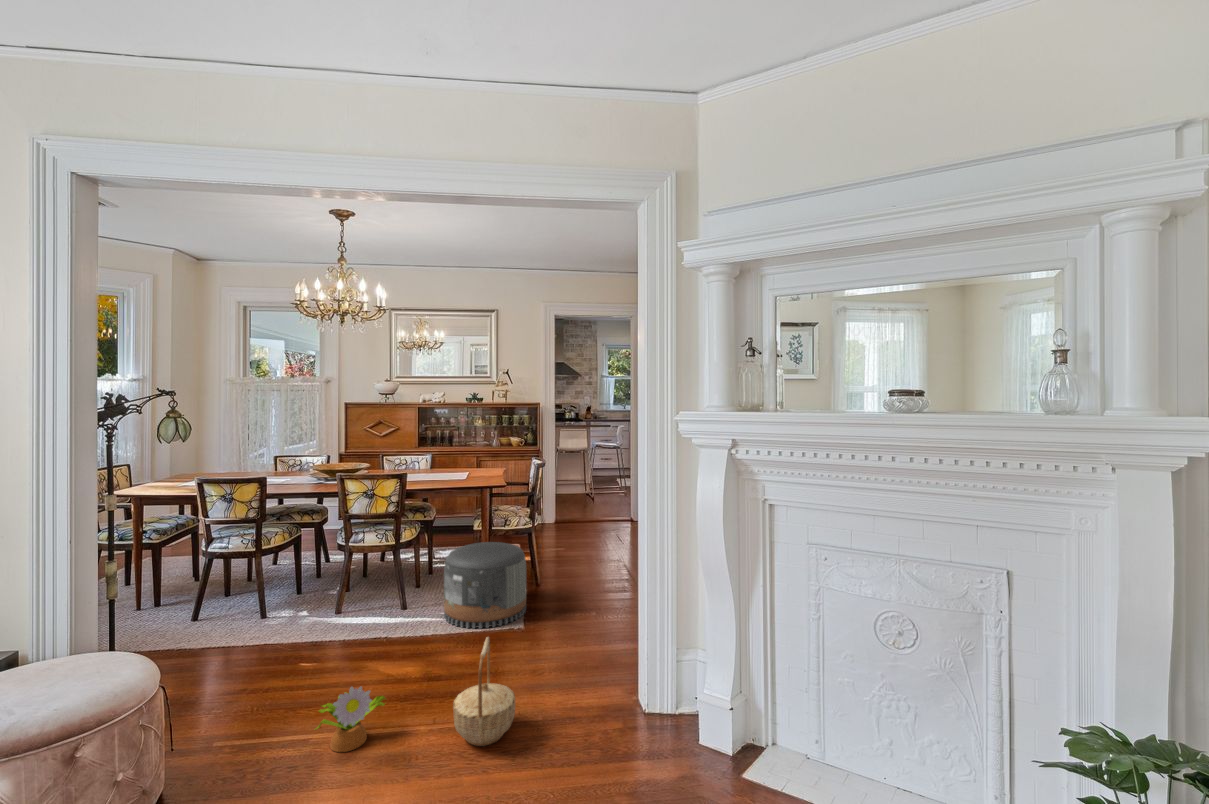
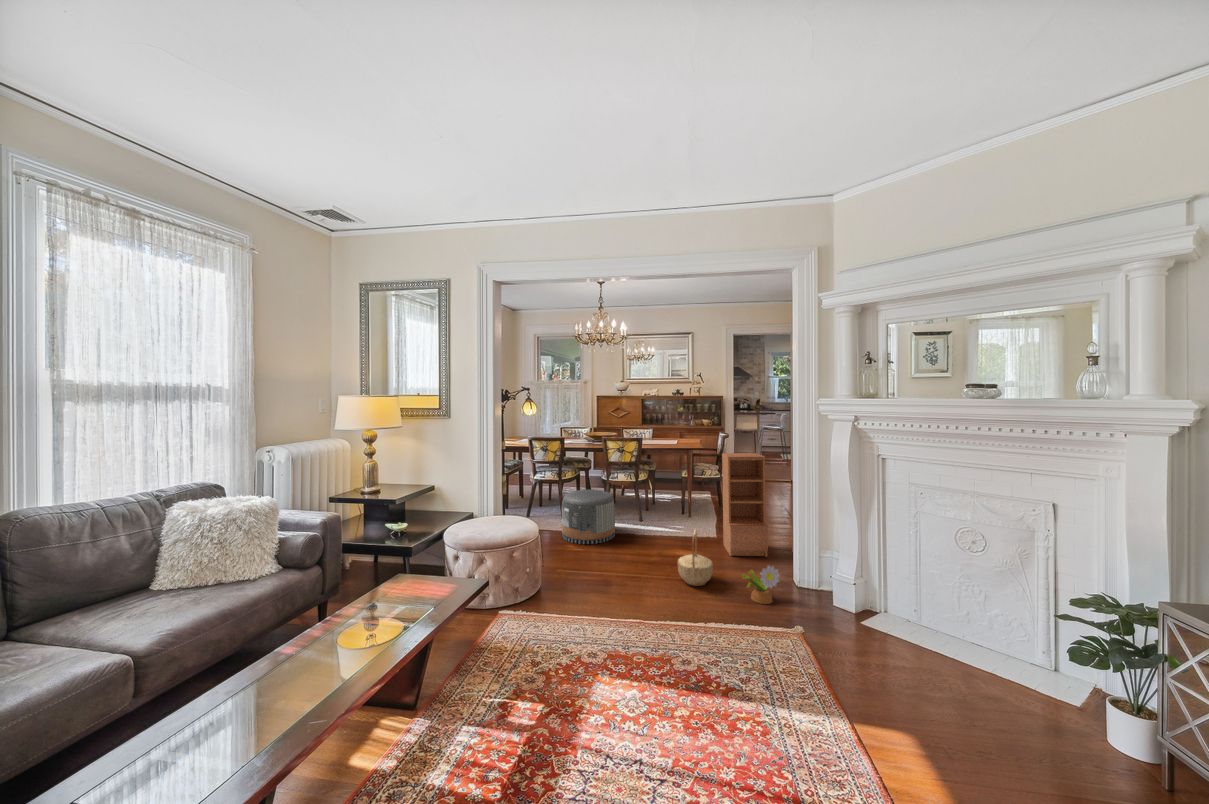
bookcase: none [536,494,602,666] -> present [722,453,768,557]
pouf: present [444,542,526,628] -> present [562,490,615,544]
decorative plant: present [315,686,385,752] -> present [742,565,780,604]

